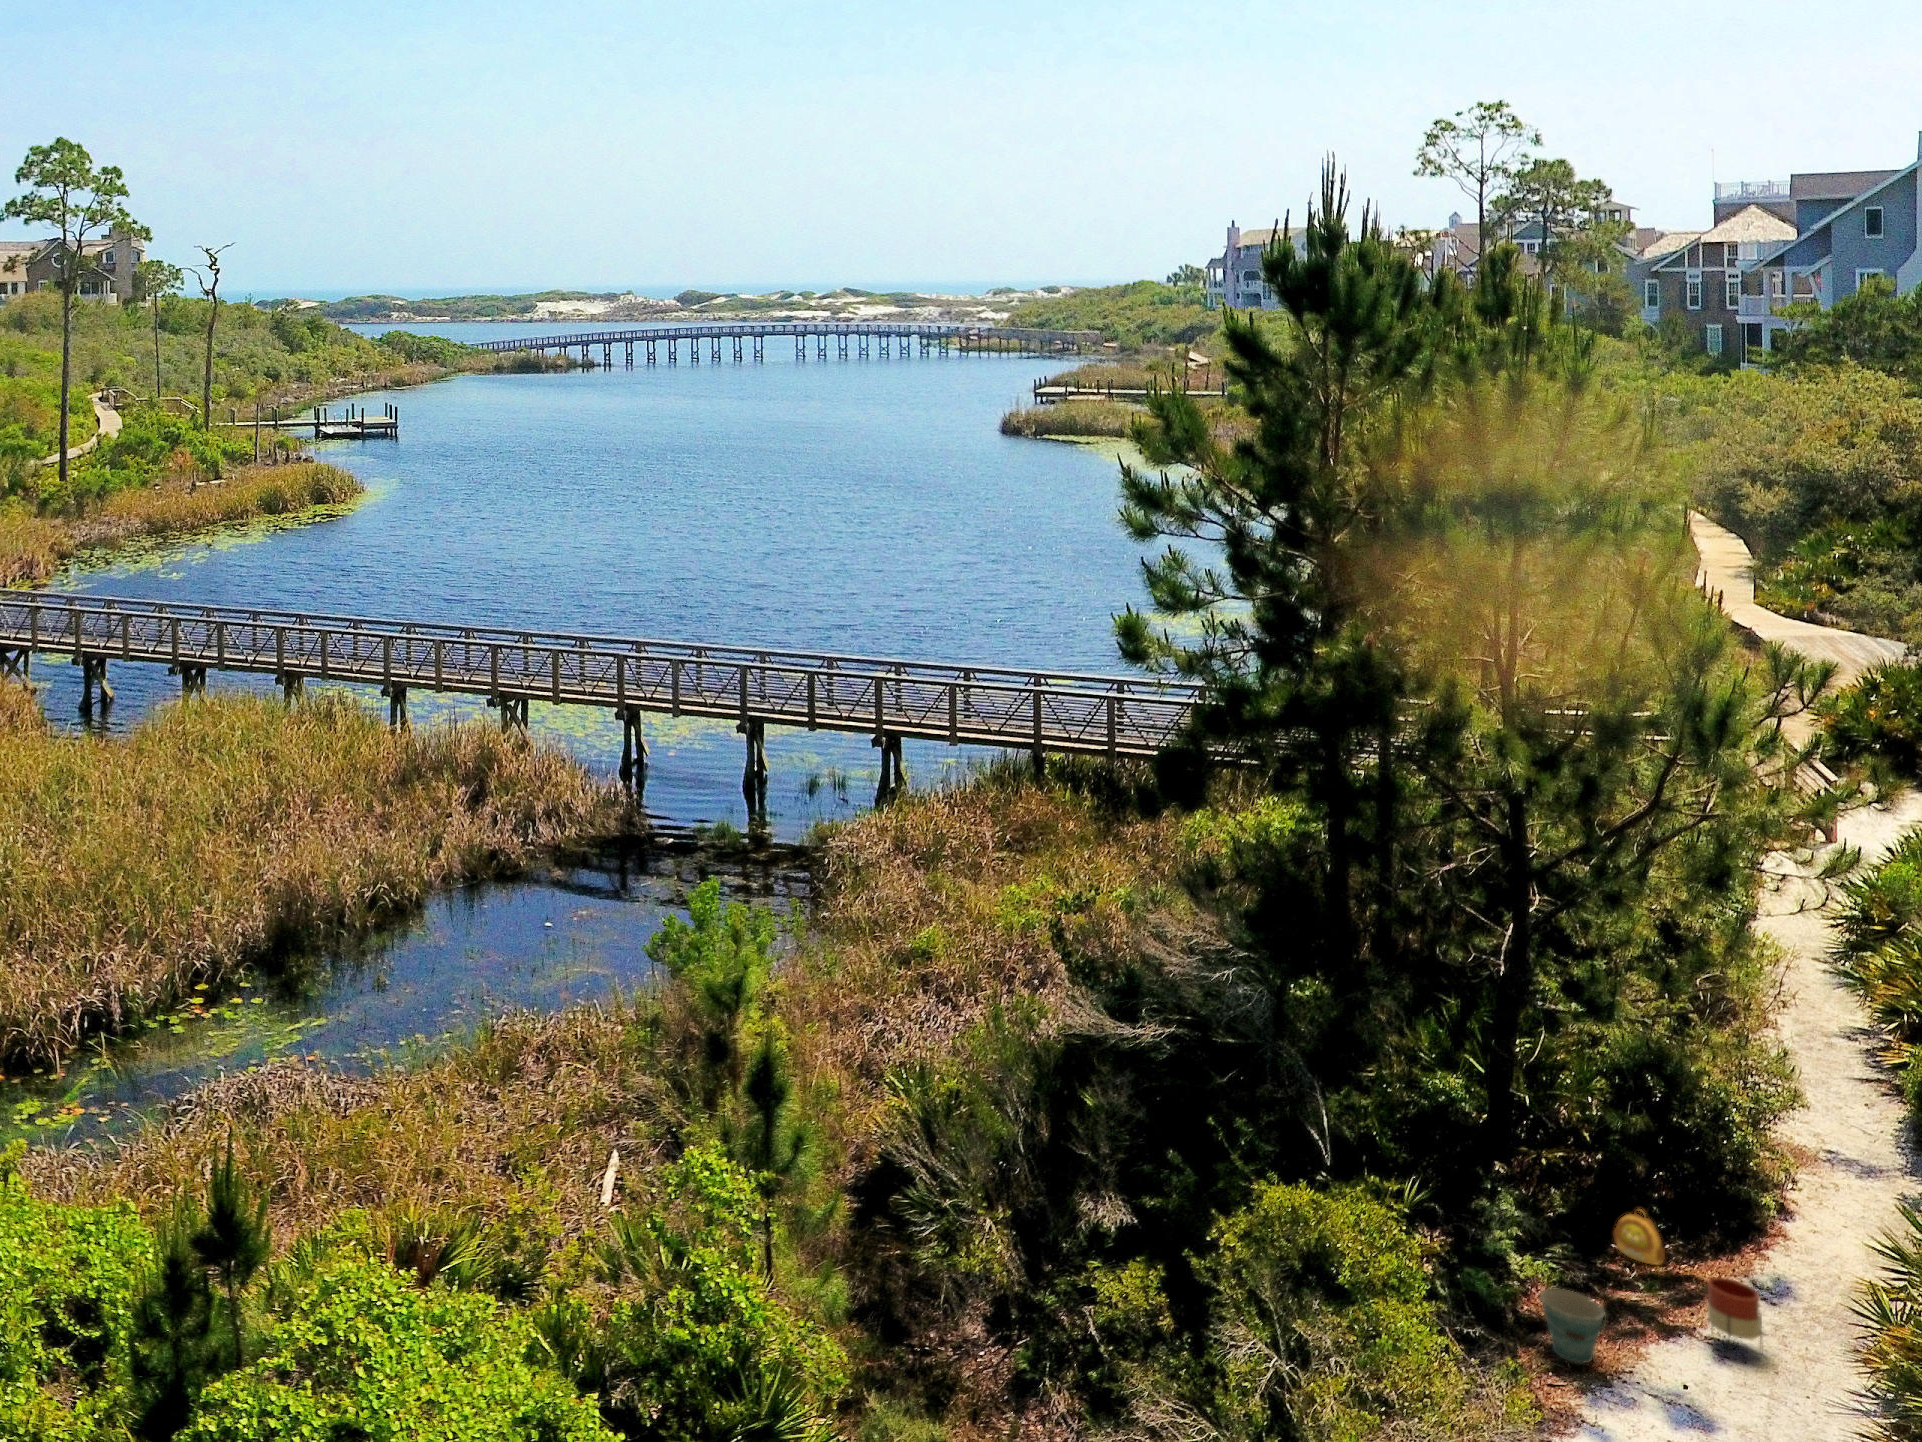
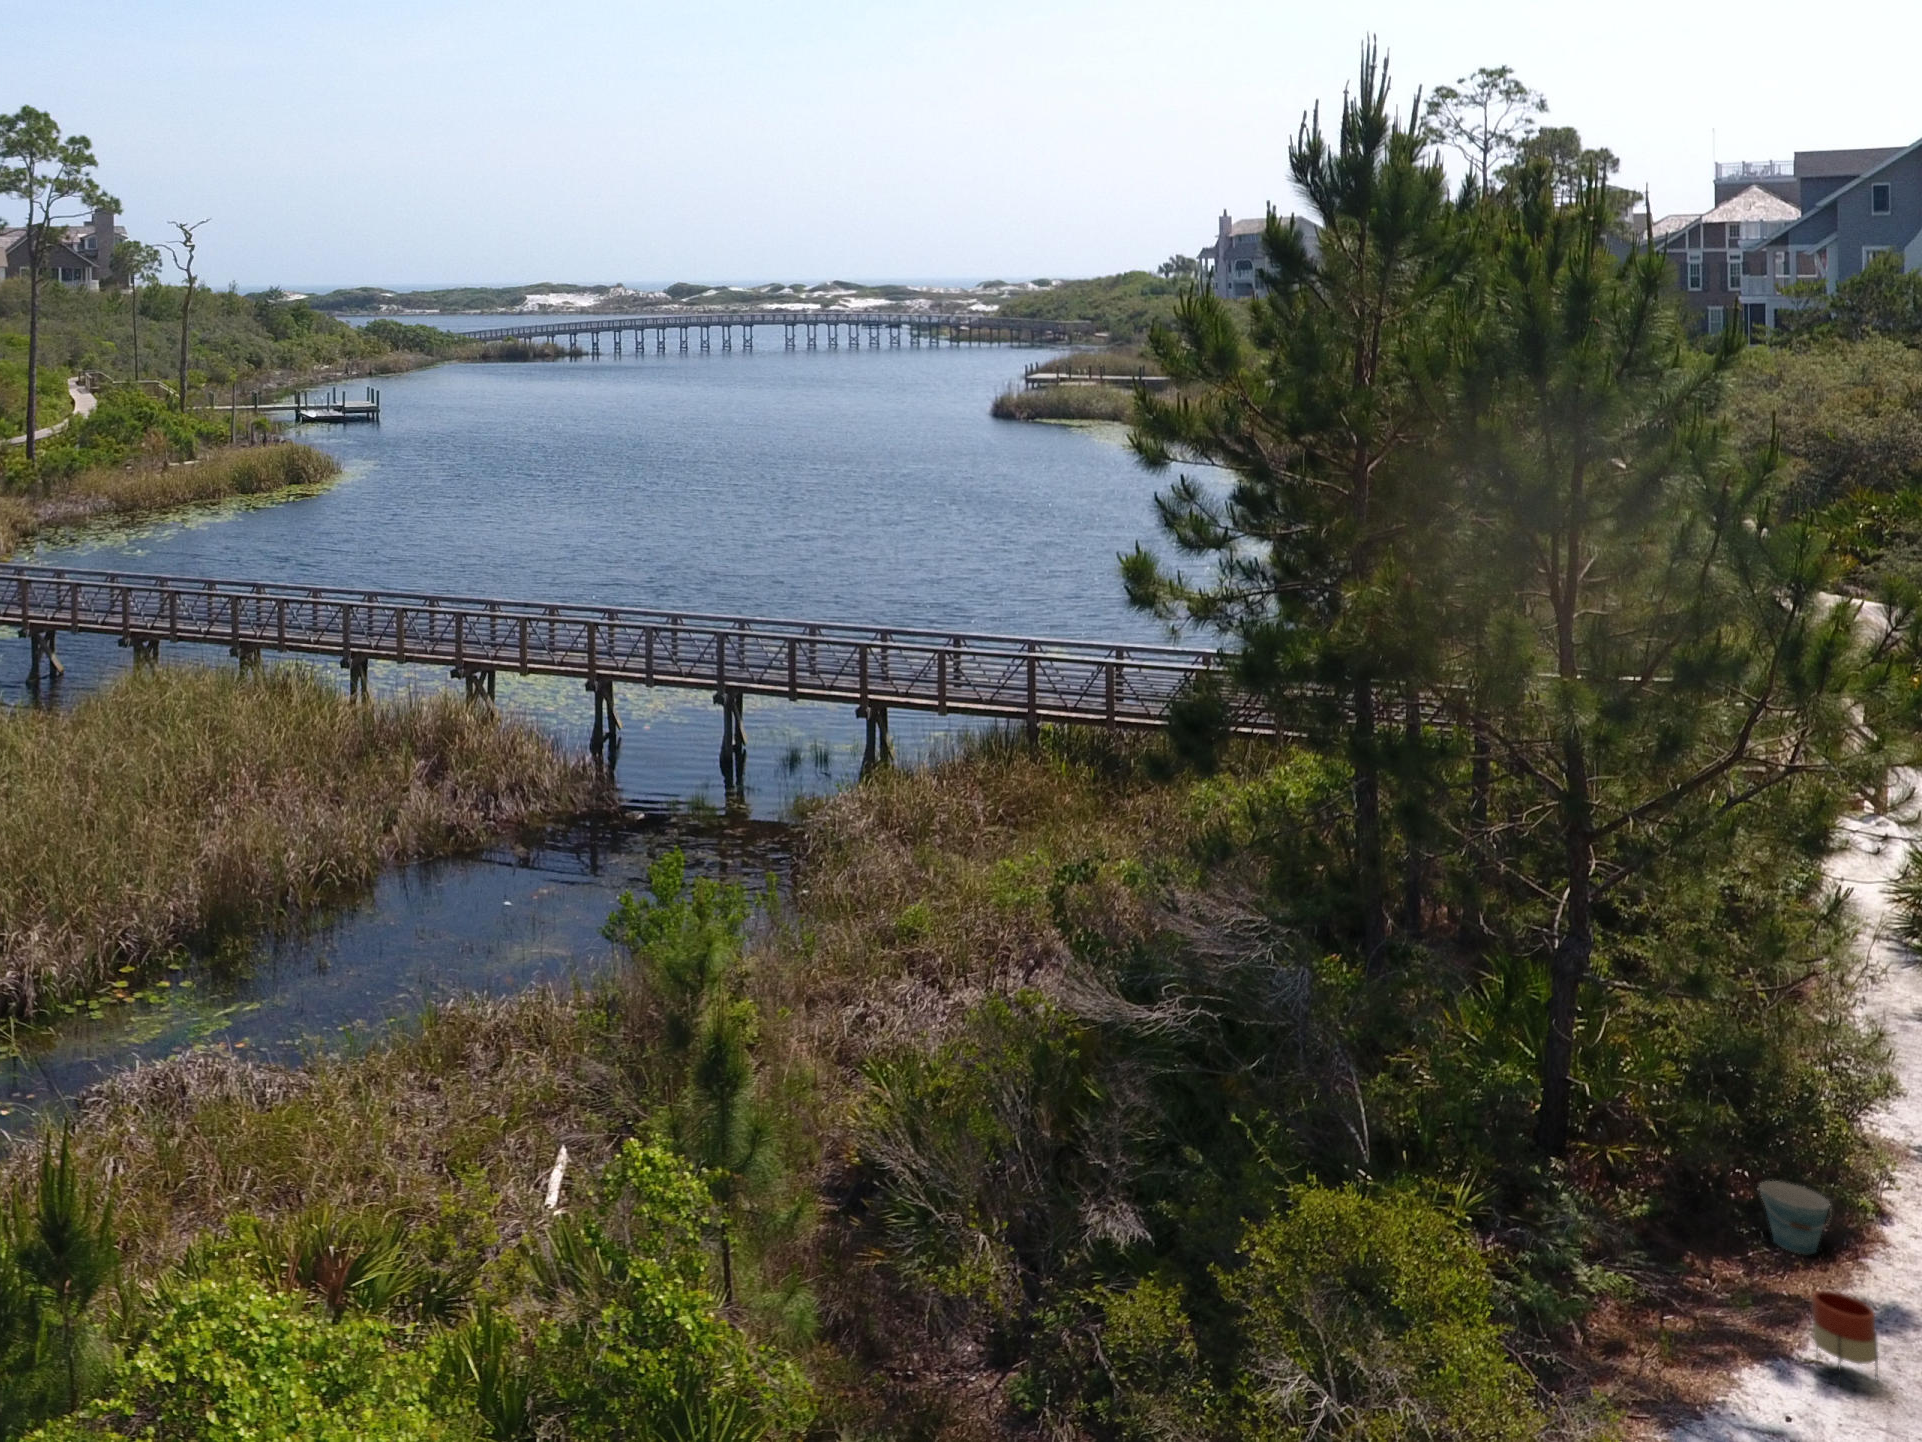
backpack: present [1614,1212,1665,1265] -> none [1690,1210,1751,1275]
bucket: present [1540,1289,1605,1363] -> present [1759,1181,1830,1254]

